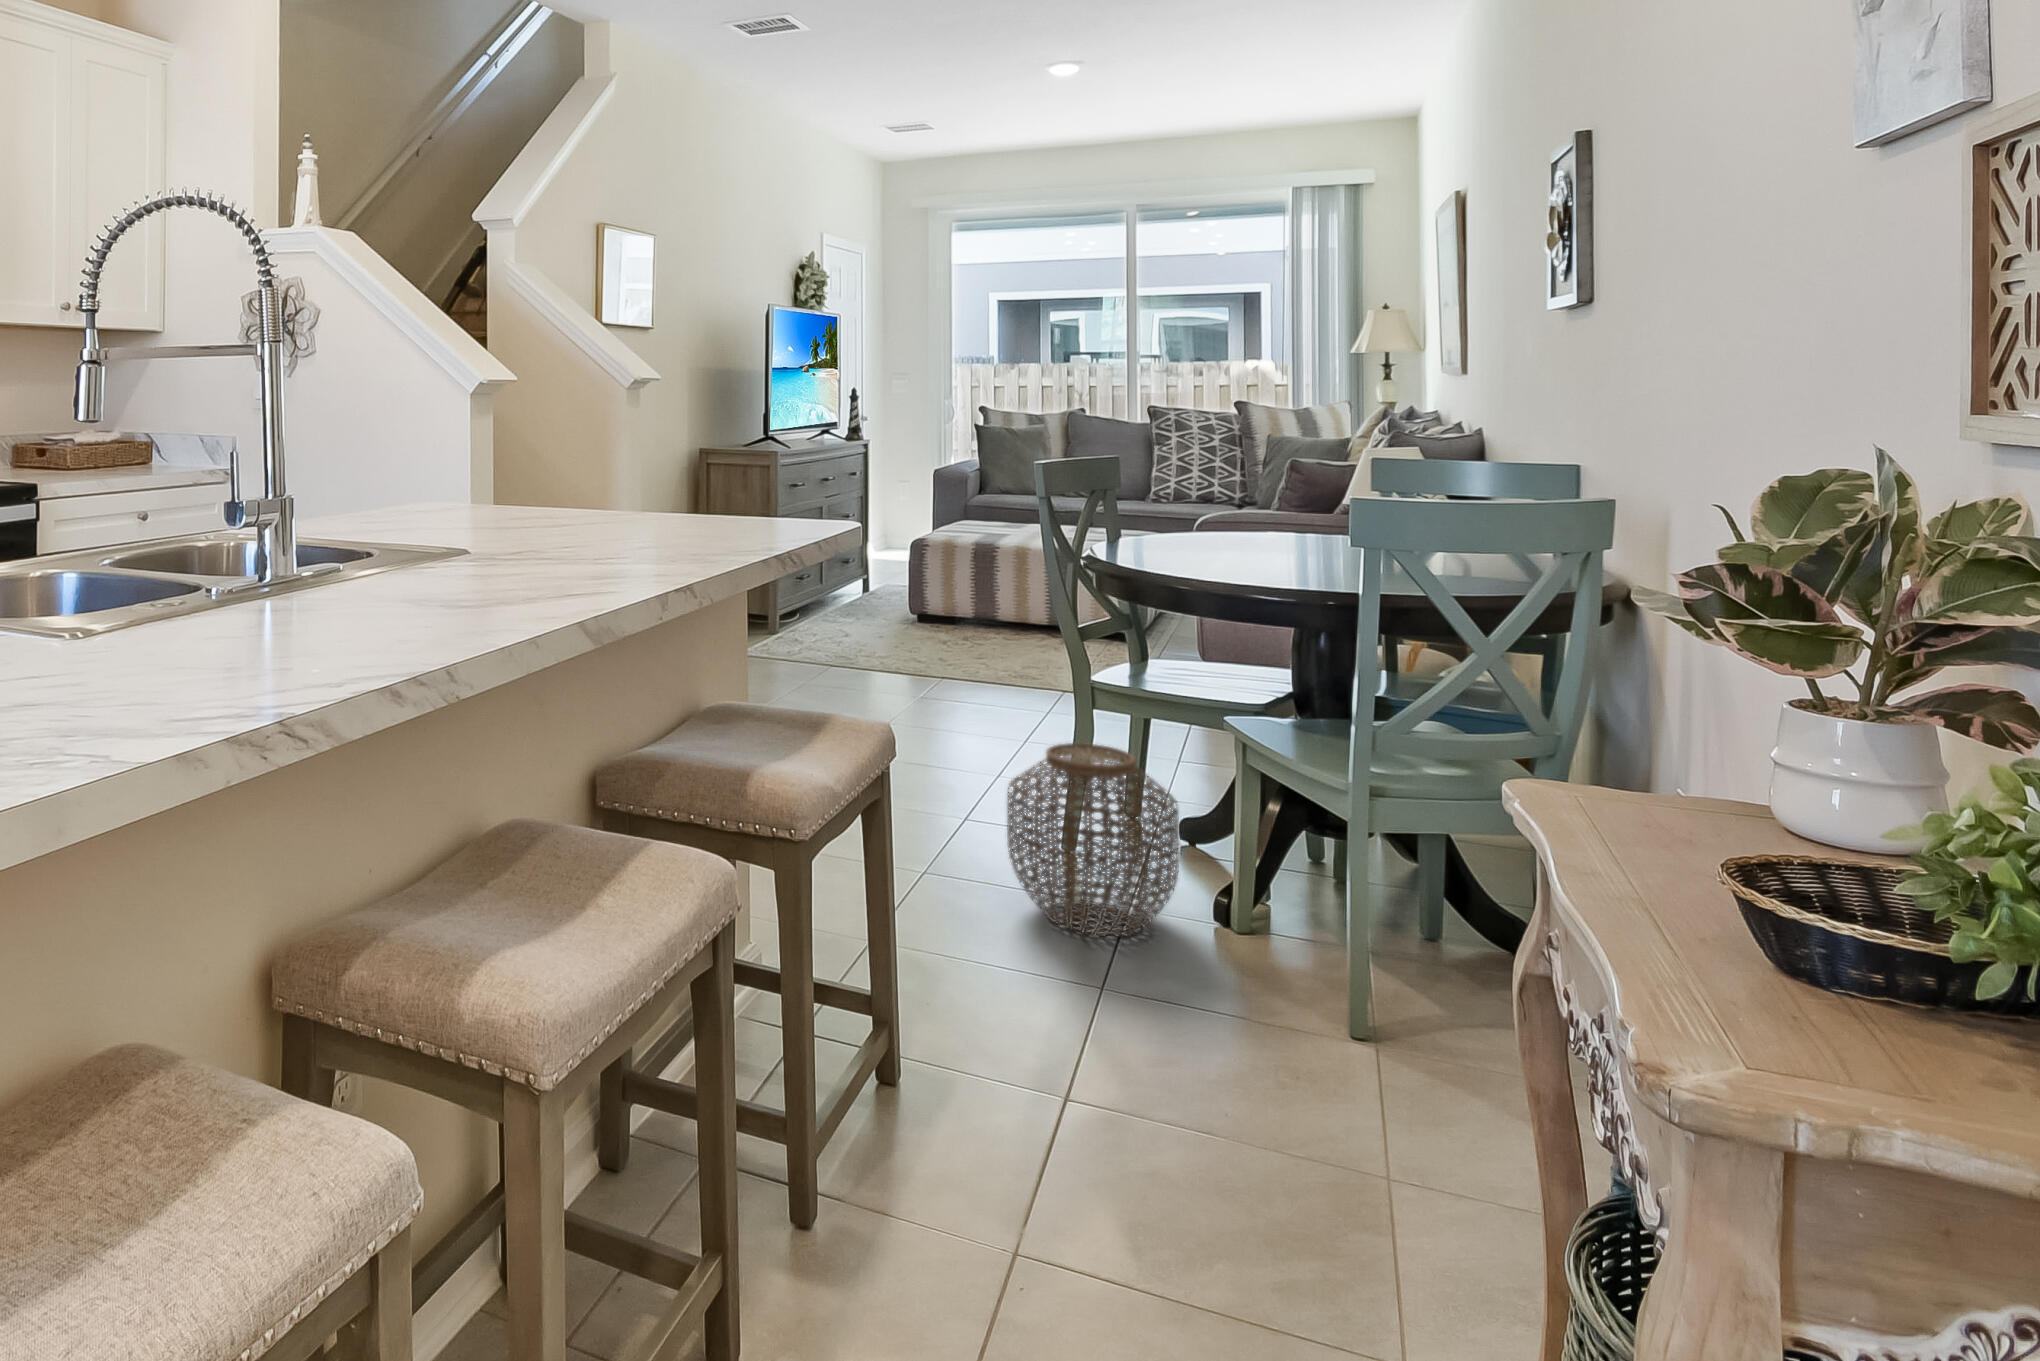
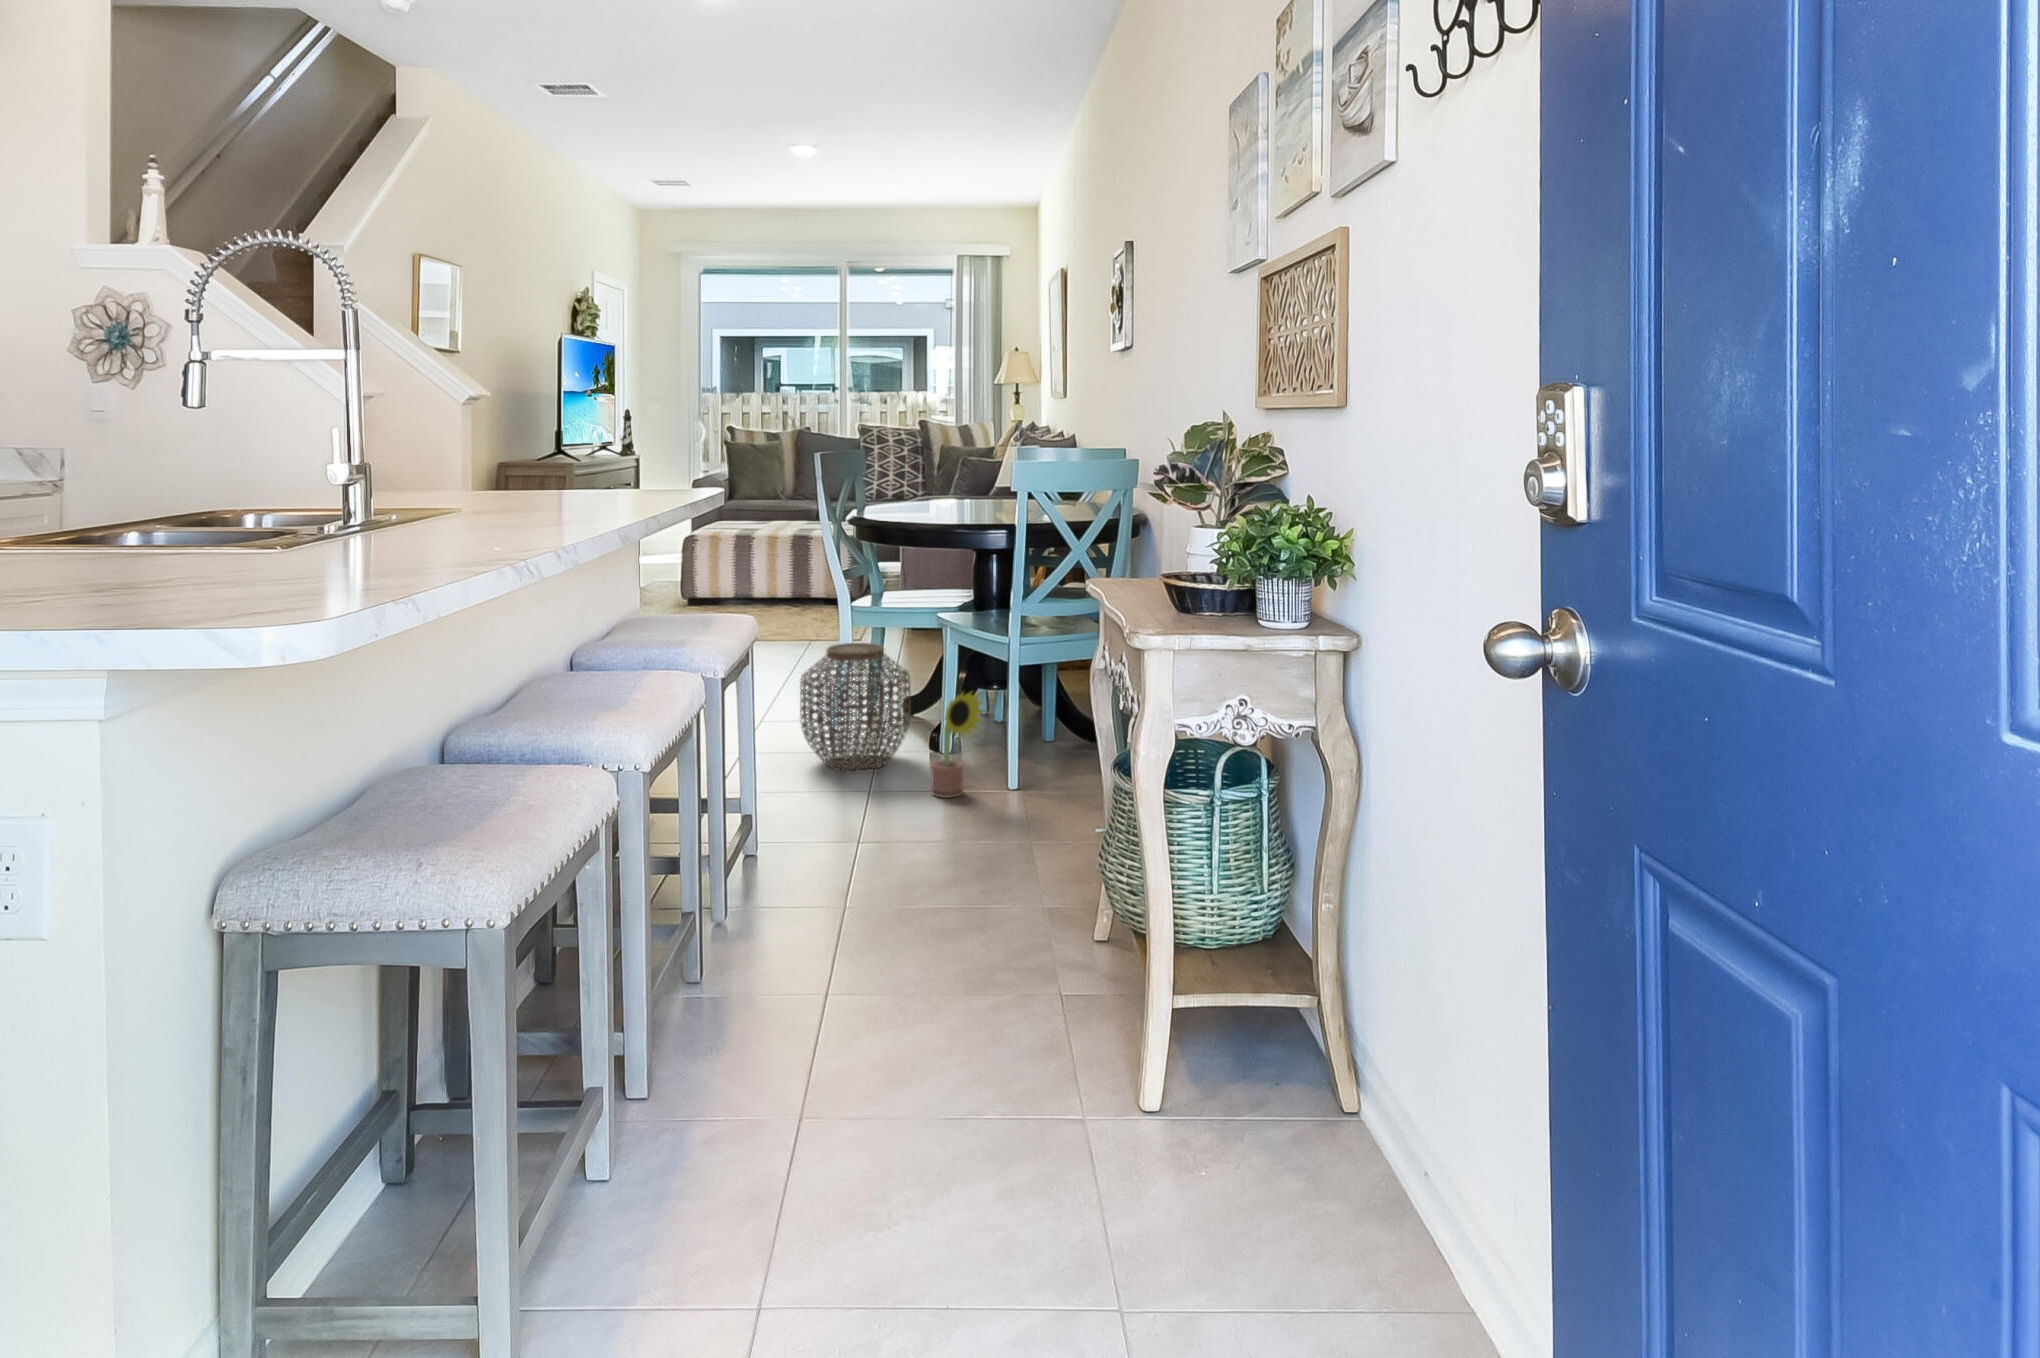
decorative plant: none [1206,863,1303,1026] -> present [931,693,984,798]

